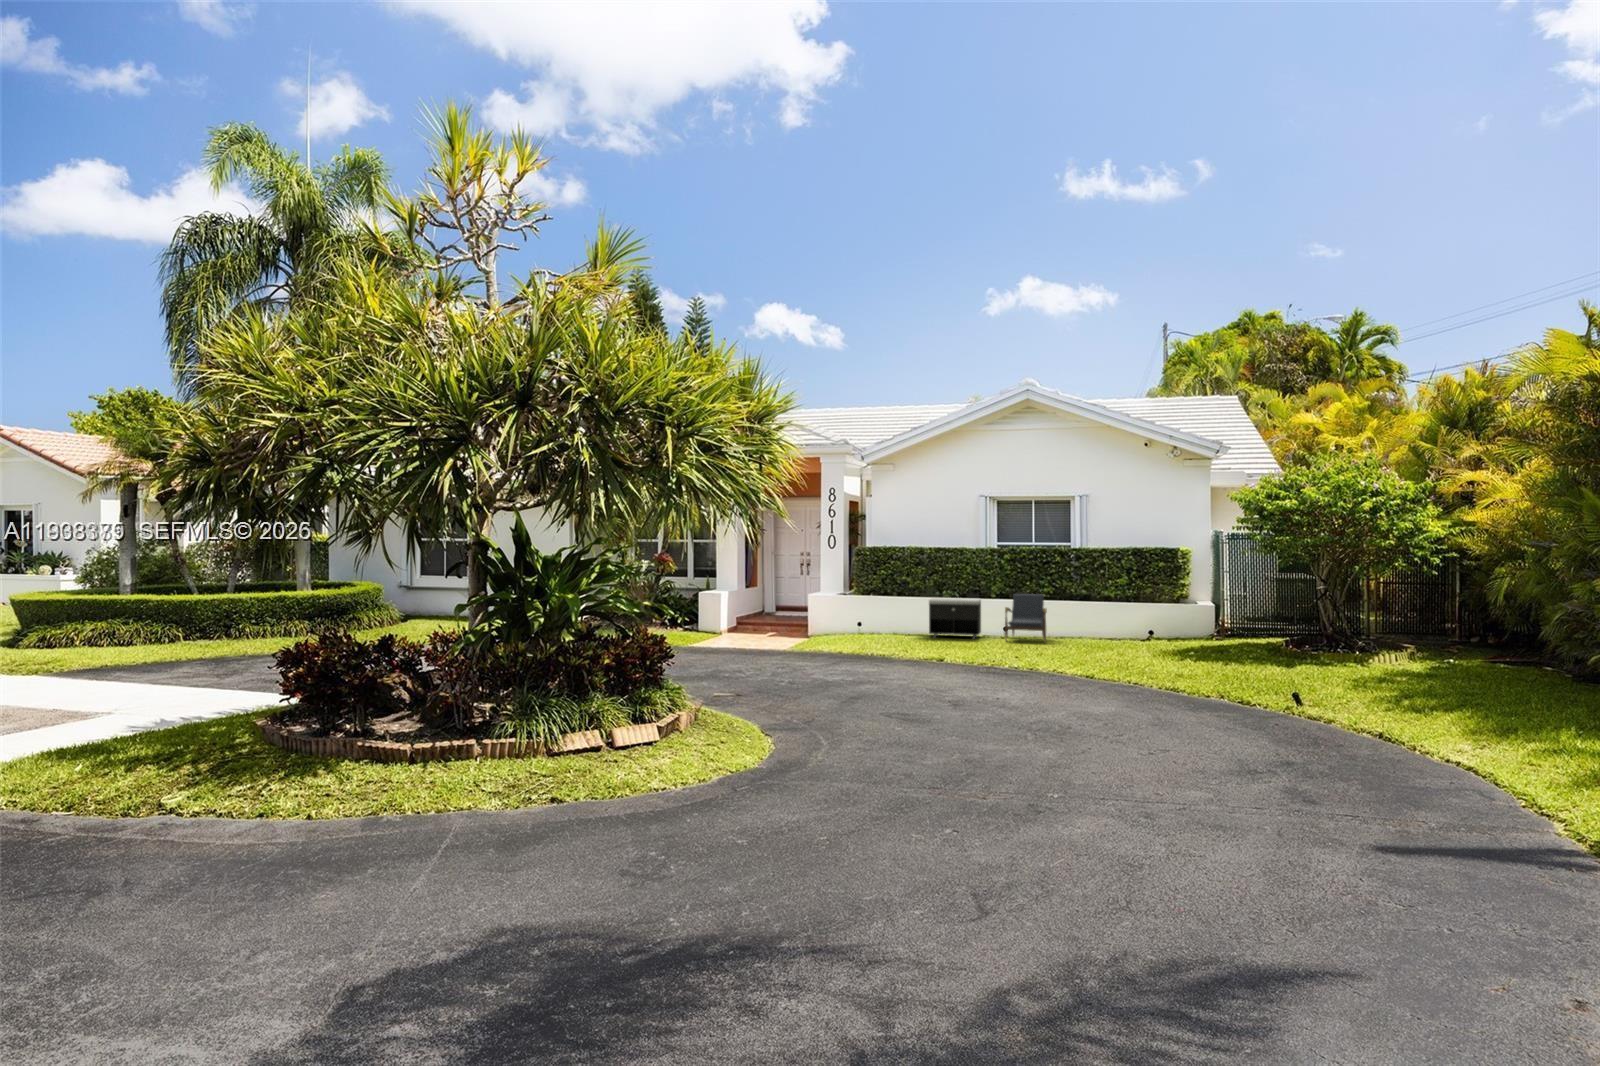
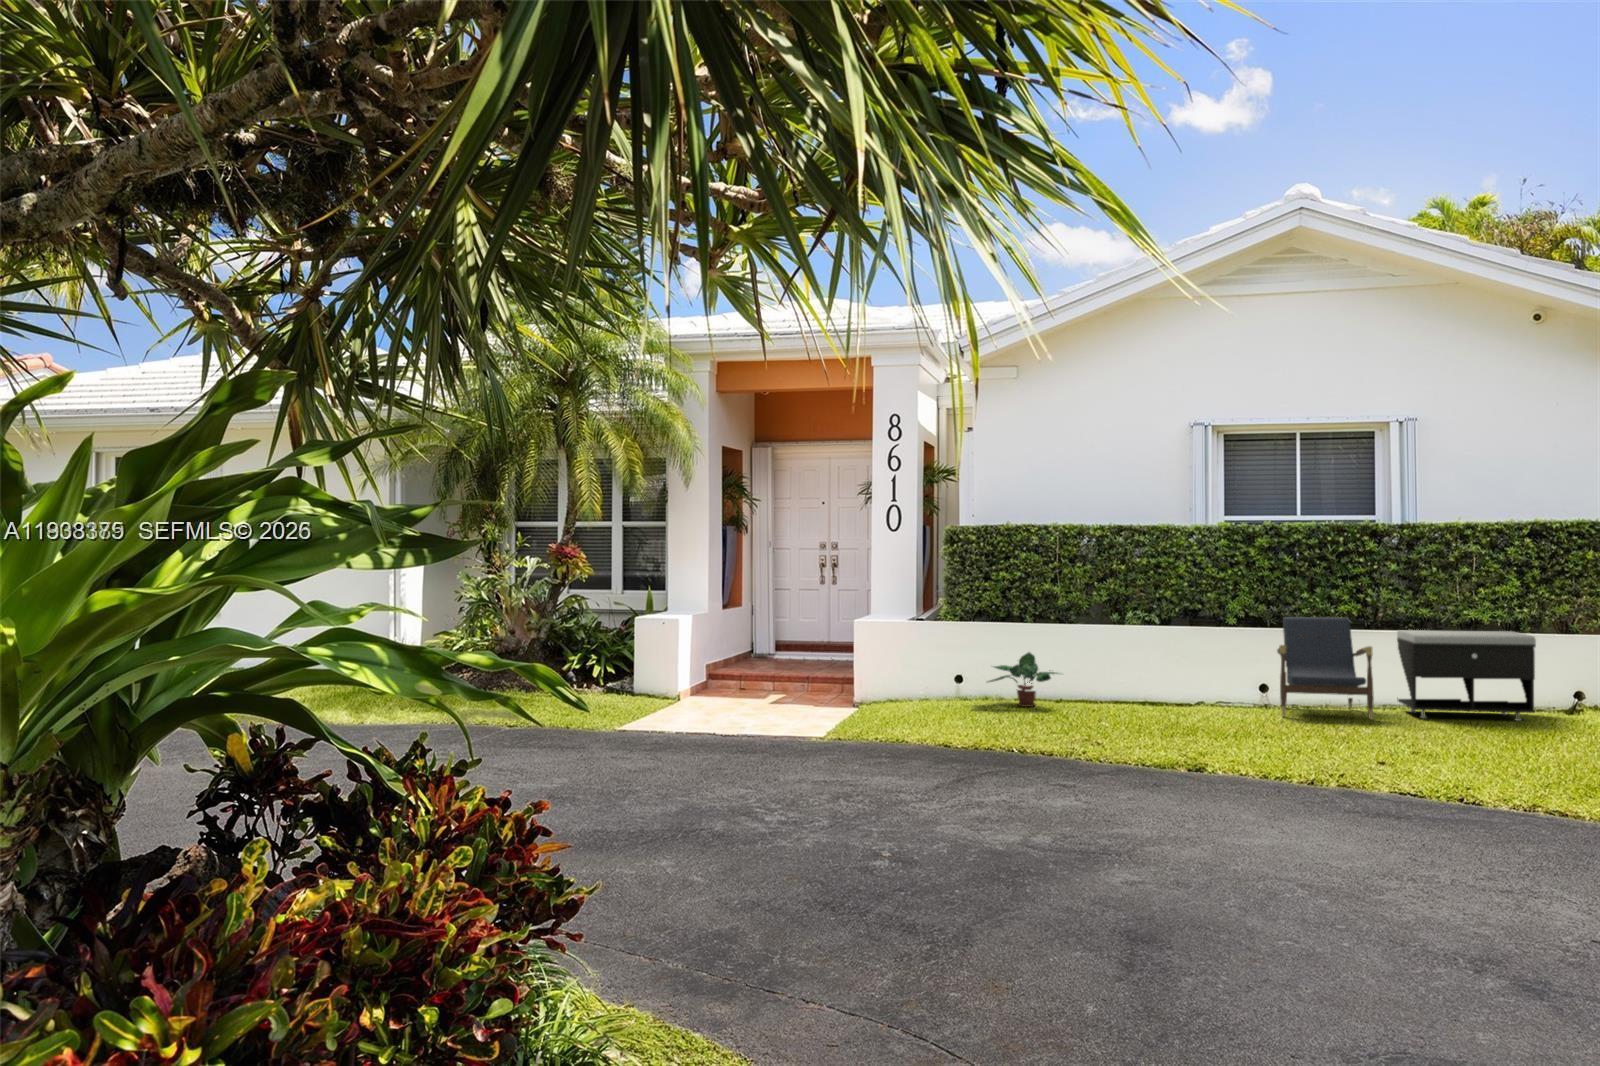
storage bench: present [929,598,981,638] -> present [1397,630,1536,721]
potted plant: none [869,610,907,637] -> present [989,652,1058,707]

